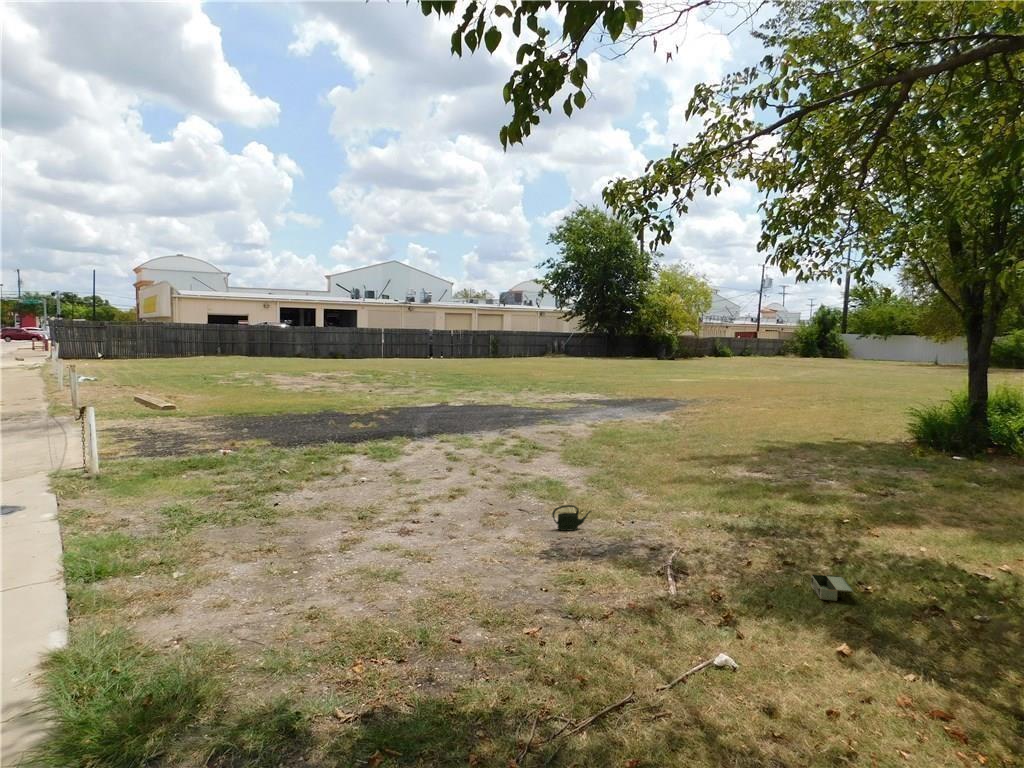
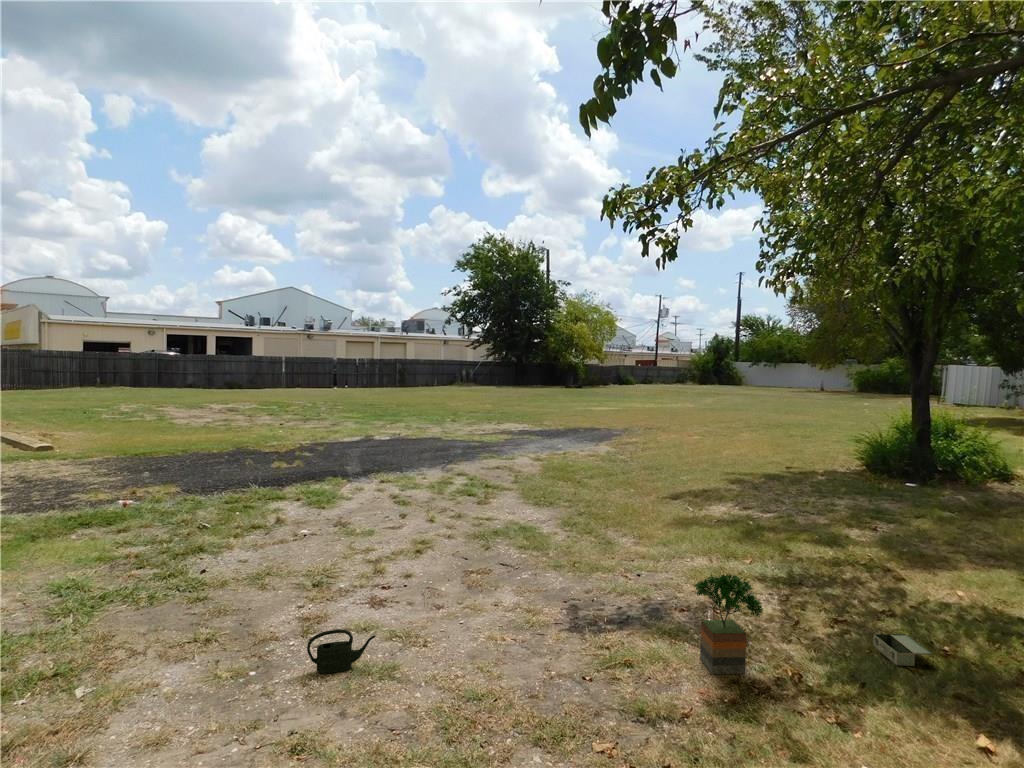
watering can: present [552,505,592,531] -> present [307,629,375,674]
potted tree: none [642,514,697,597] -> present [695,574,763,674]

